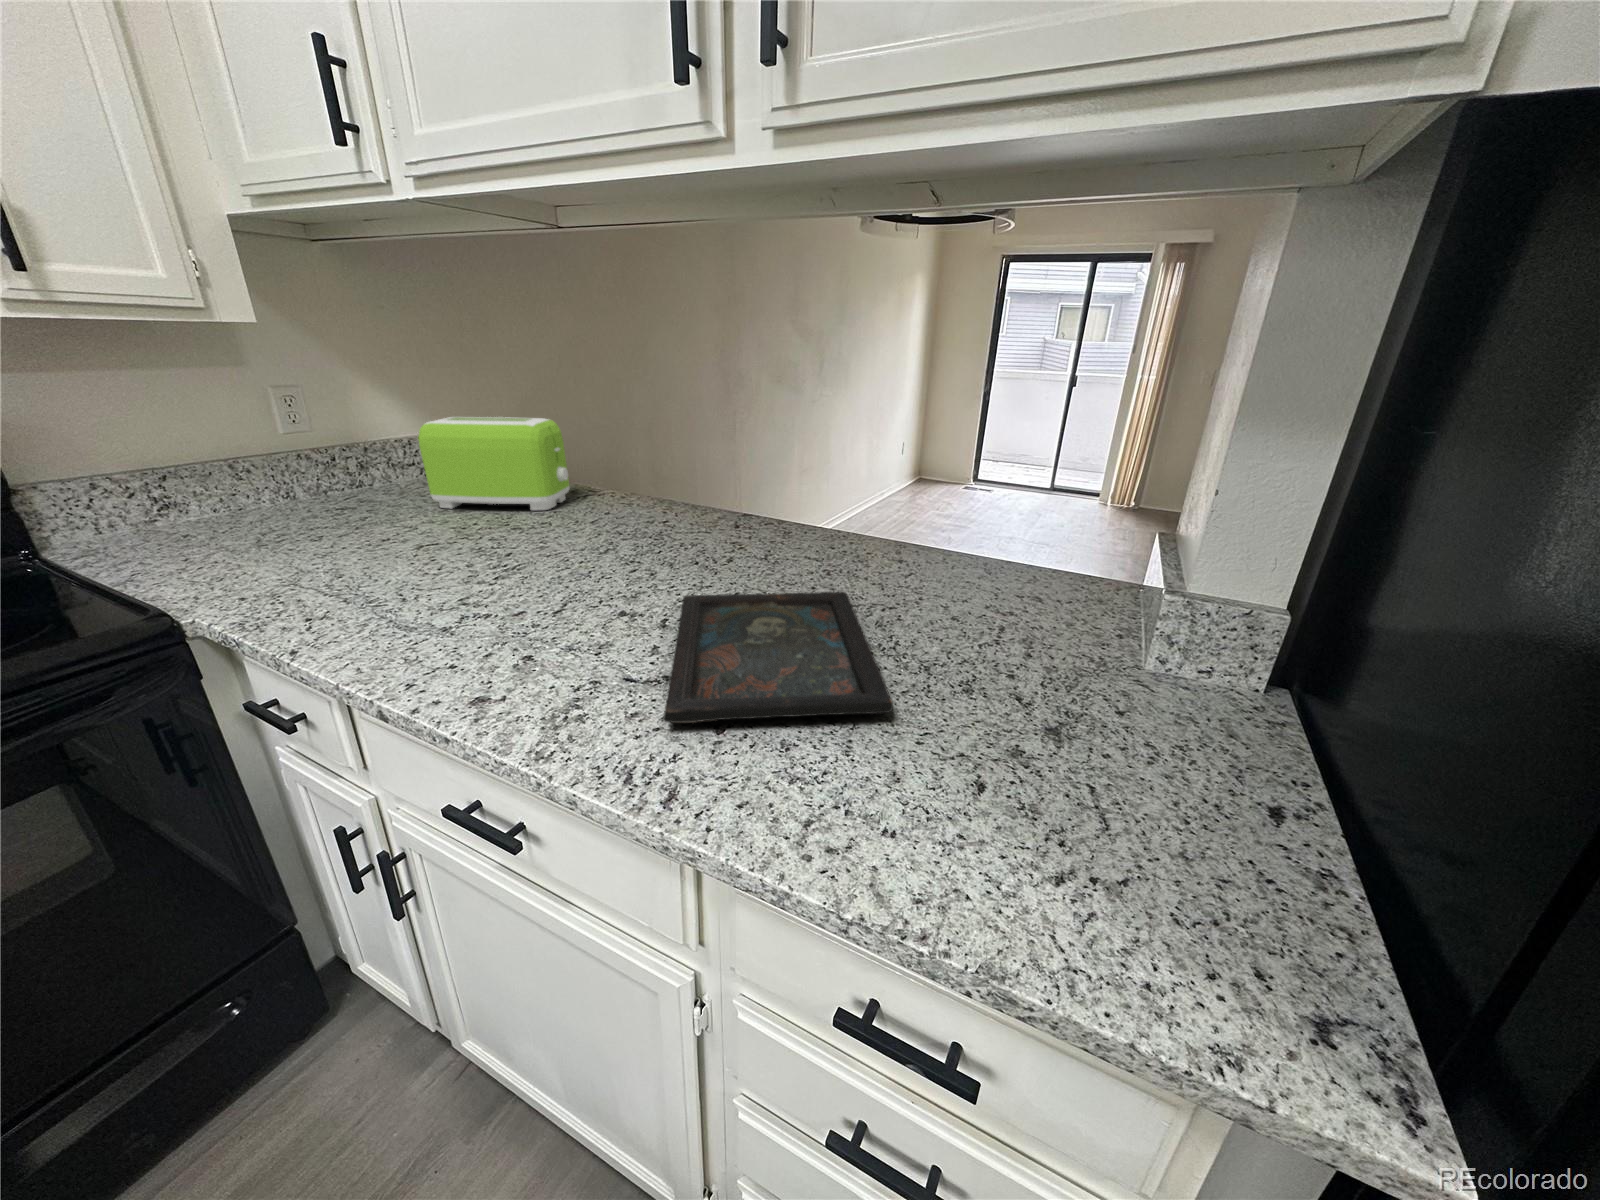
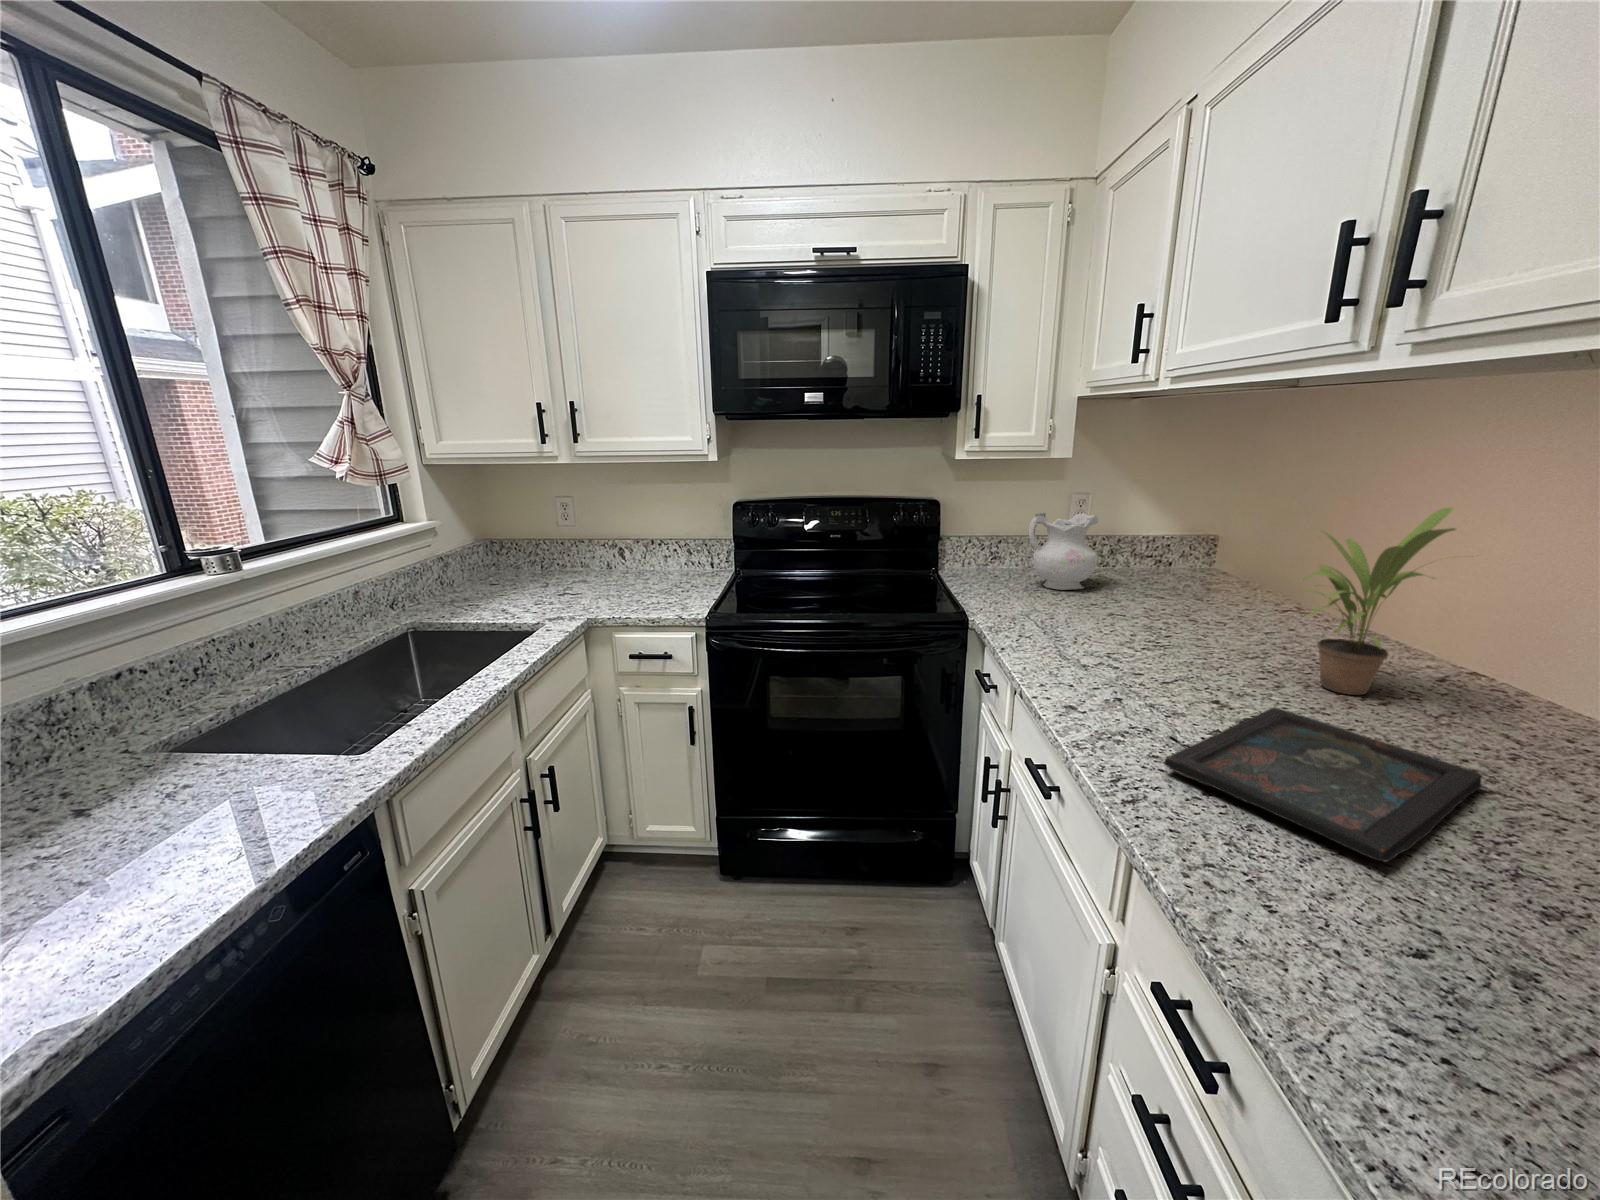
potted plant: none [627,363,764,560] -> present [1300,507,1455,695]
ceramic pitcher: none [220,411,361,534] -> present [1029,513,1098,590]
toaster: present [418,417,570,510] -> none [1142,527,1273,613]

